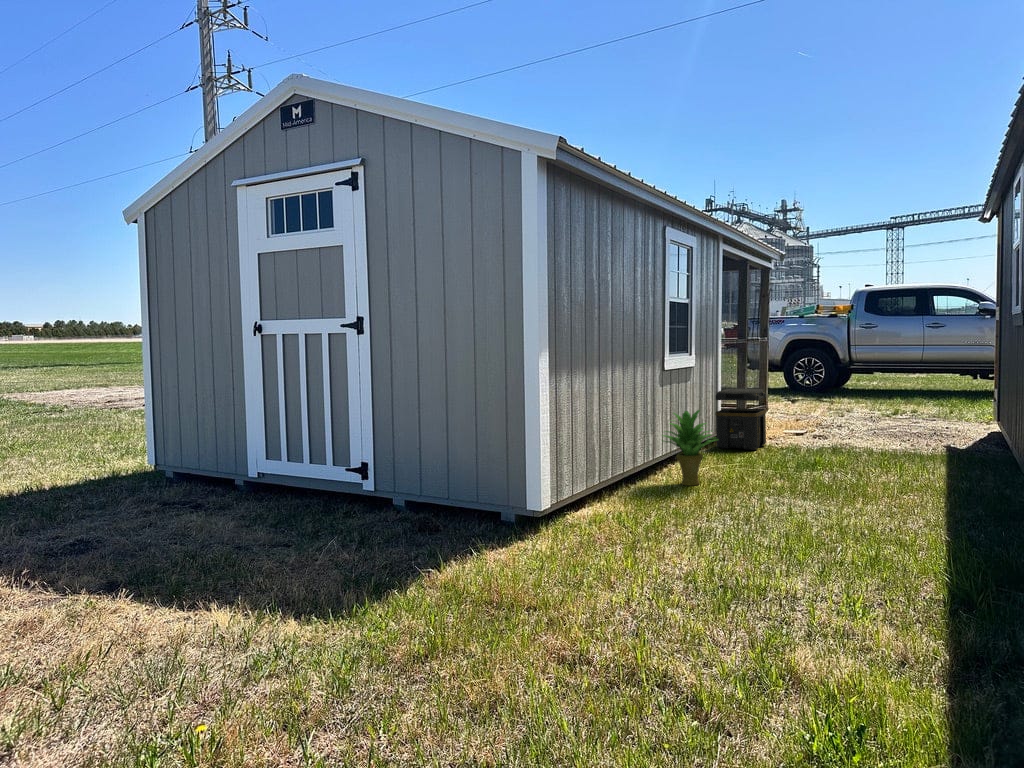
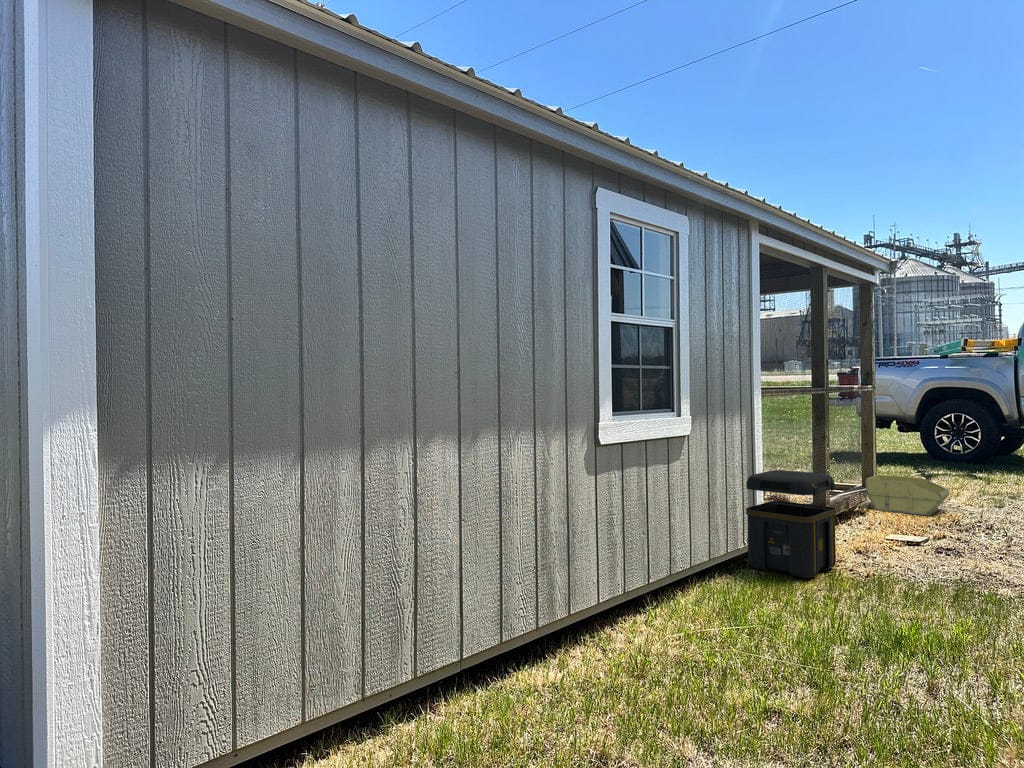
storage bin: none [763,397,814,420] -> present [865,475,950,516]
potted plant: present [663,410,716,486] -> none [569,523,678,671]

